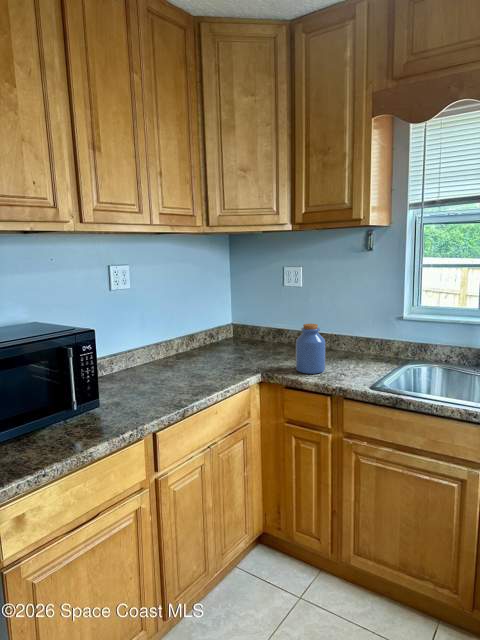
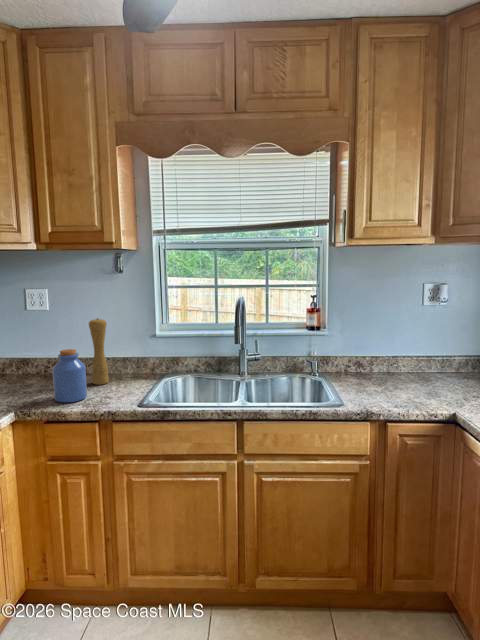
pepper mill: none [334,296,351,362] -> present [89,319,109,385]

